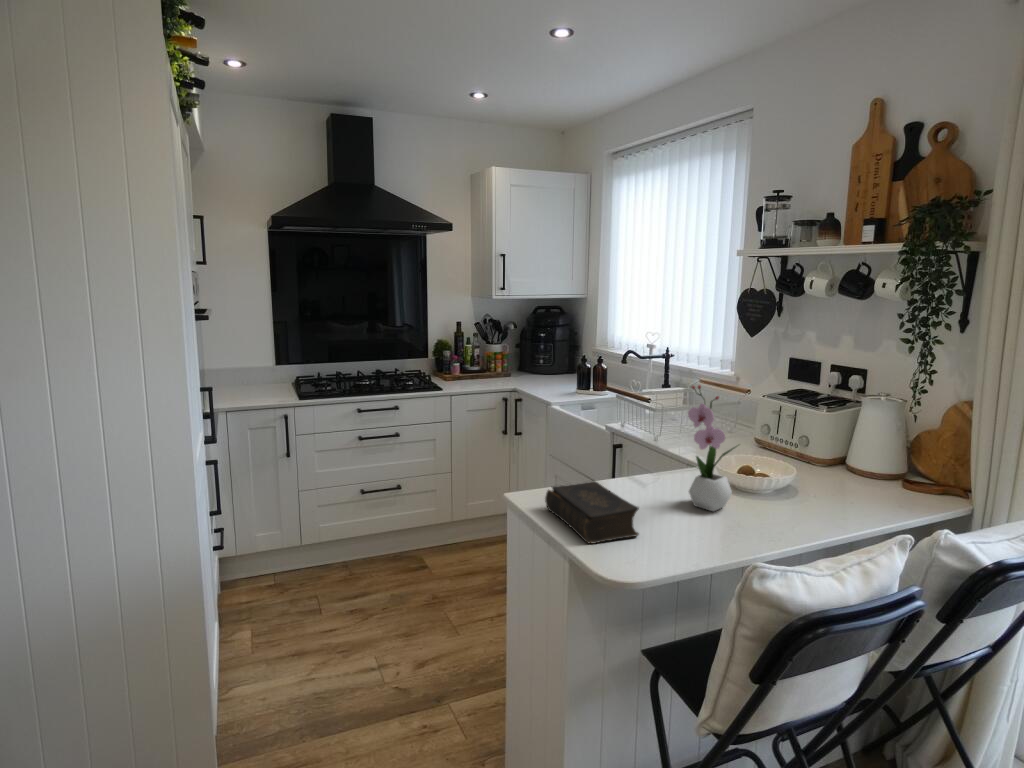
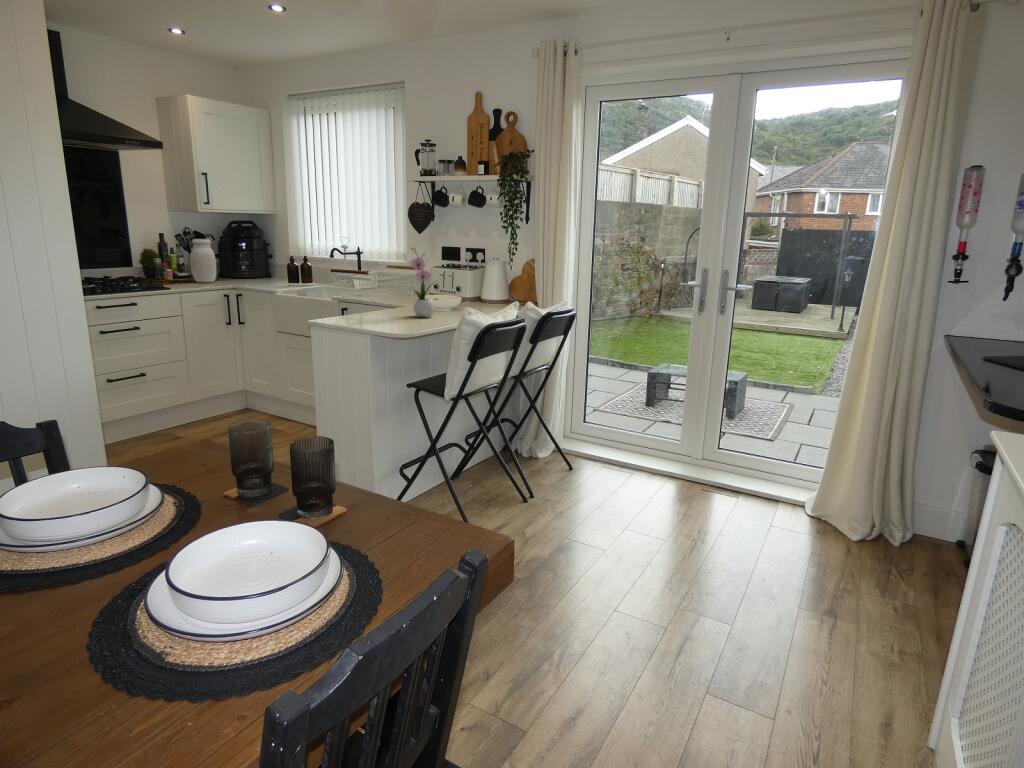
jar: none [476,330,503,381] -> present [191,239,216,282]
book: present [545,481,639,543] -> none [340,305,400,328]

